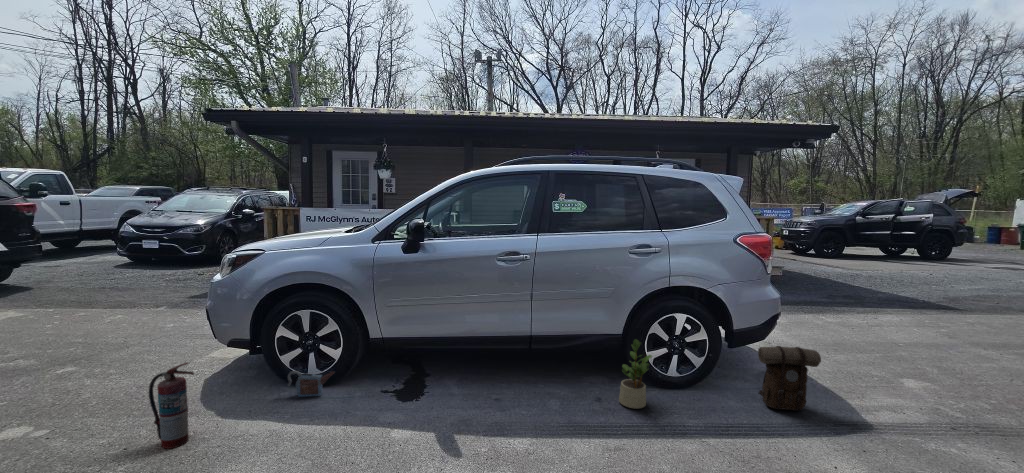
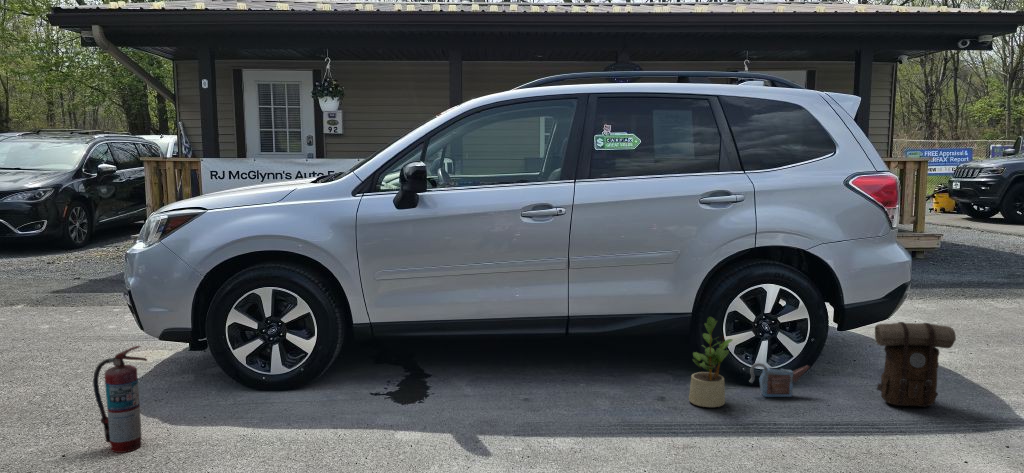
watering can: present [288,371,335,397] -> present [749,363,810,397]

